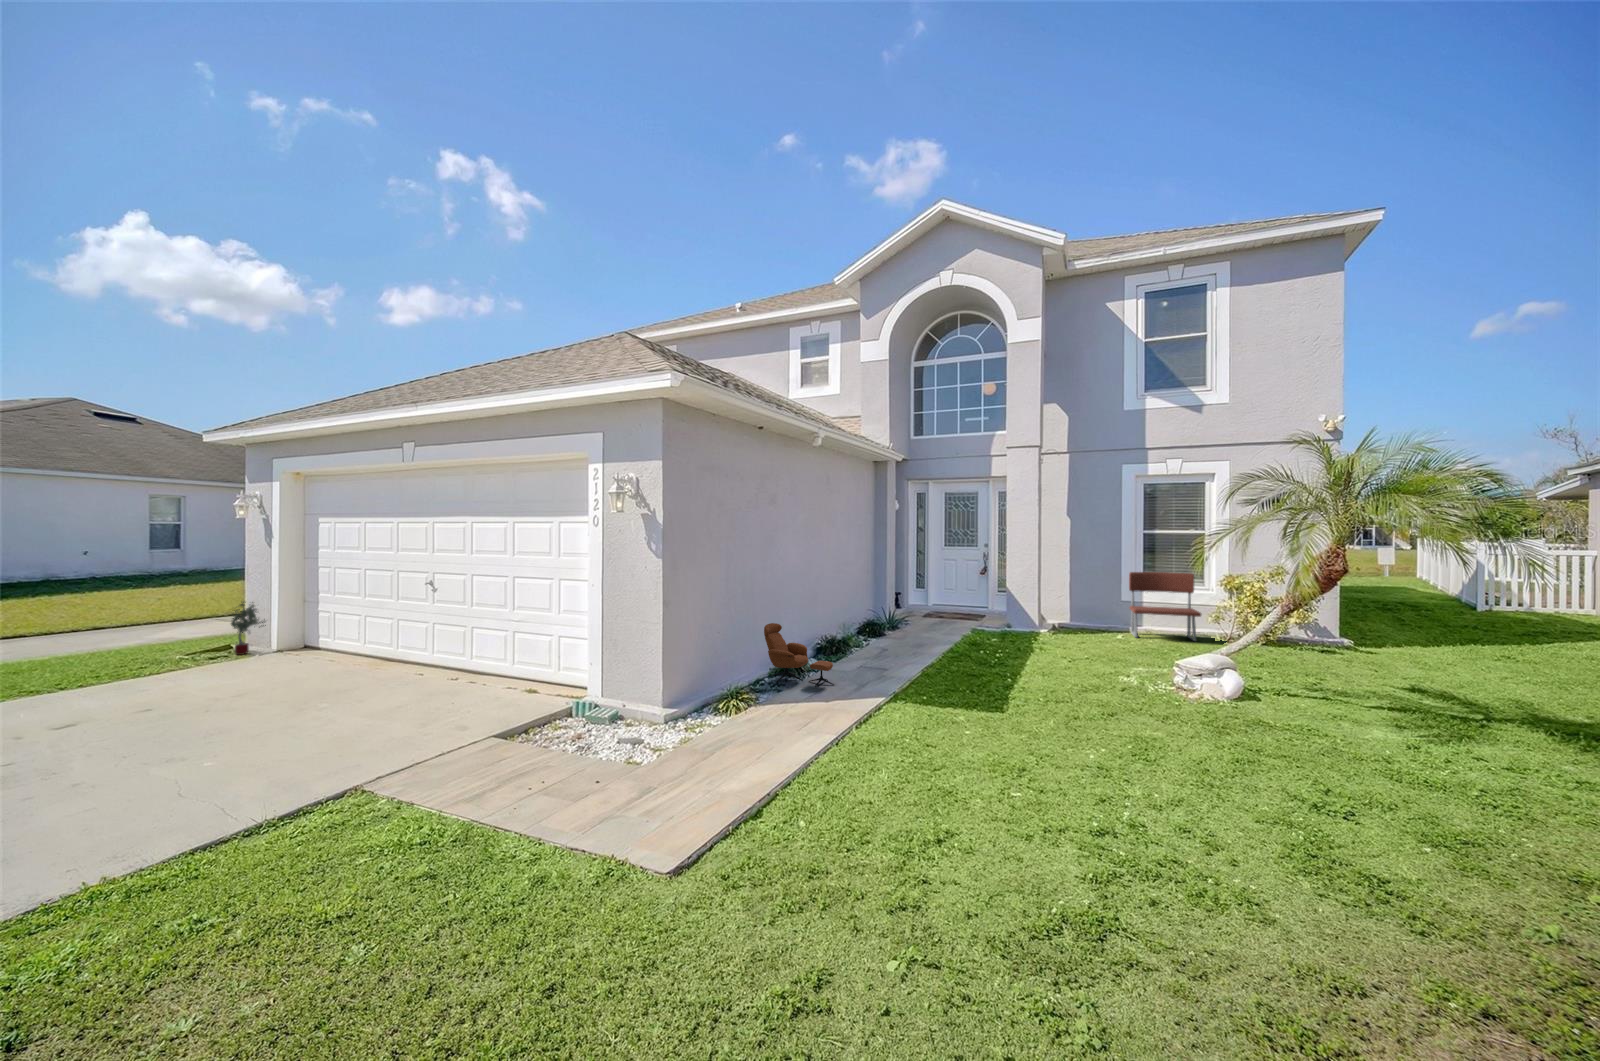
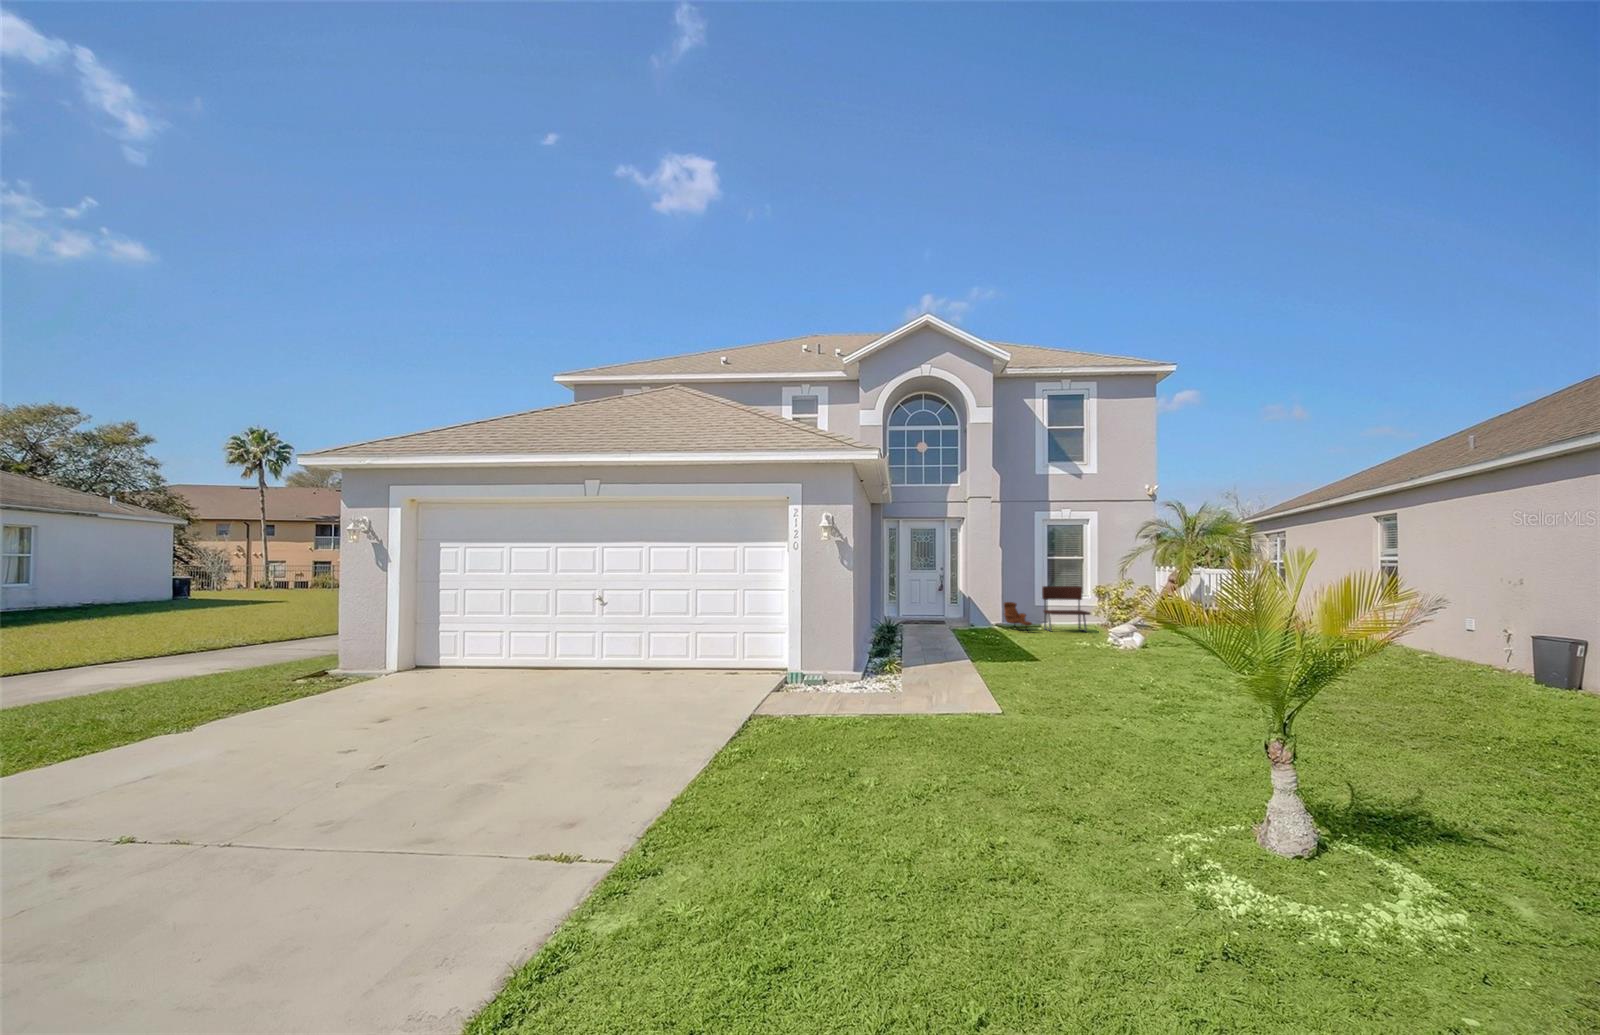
potted tree: present [231,602,266,655] -> none [348,621,391,674]
lounge chair: present [764,623,834,686] -> present [1004,602,1032,631]

